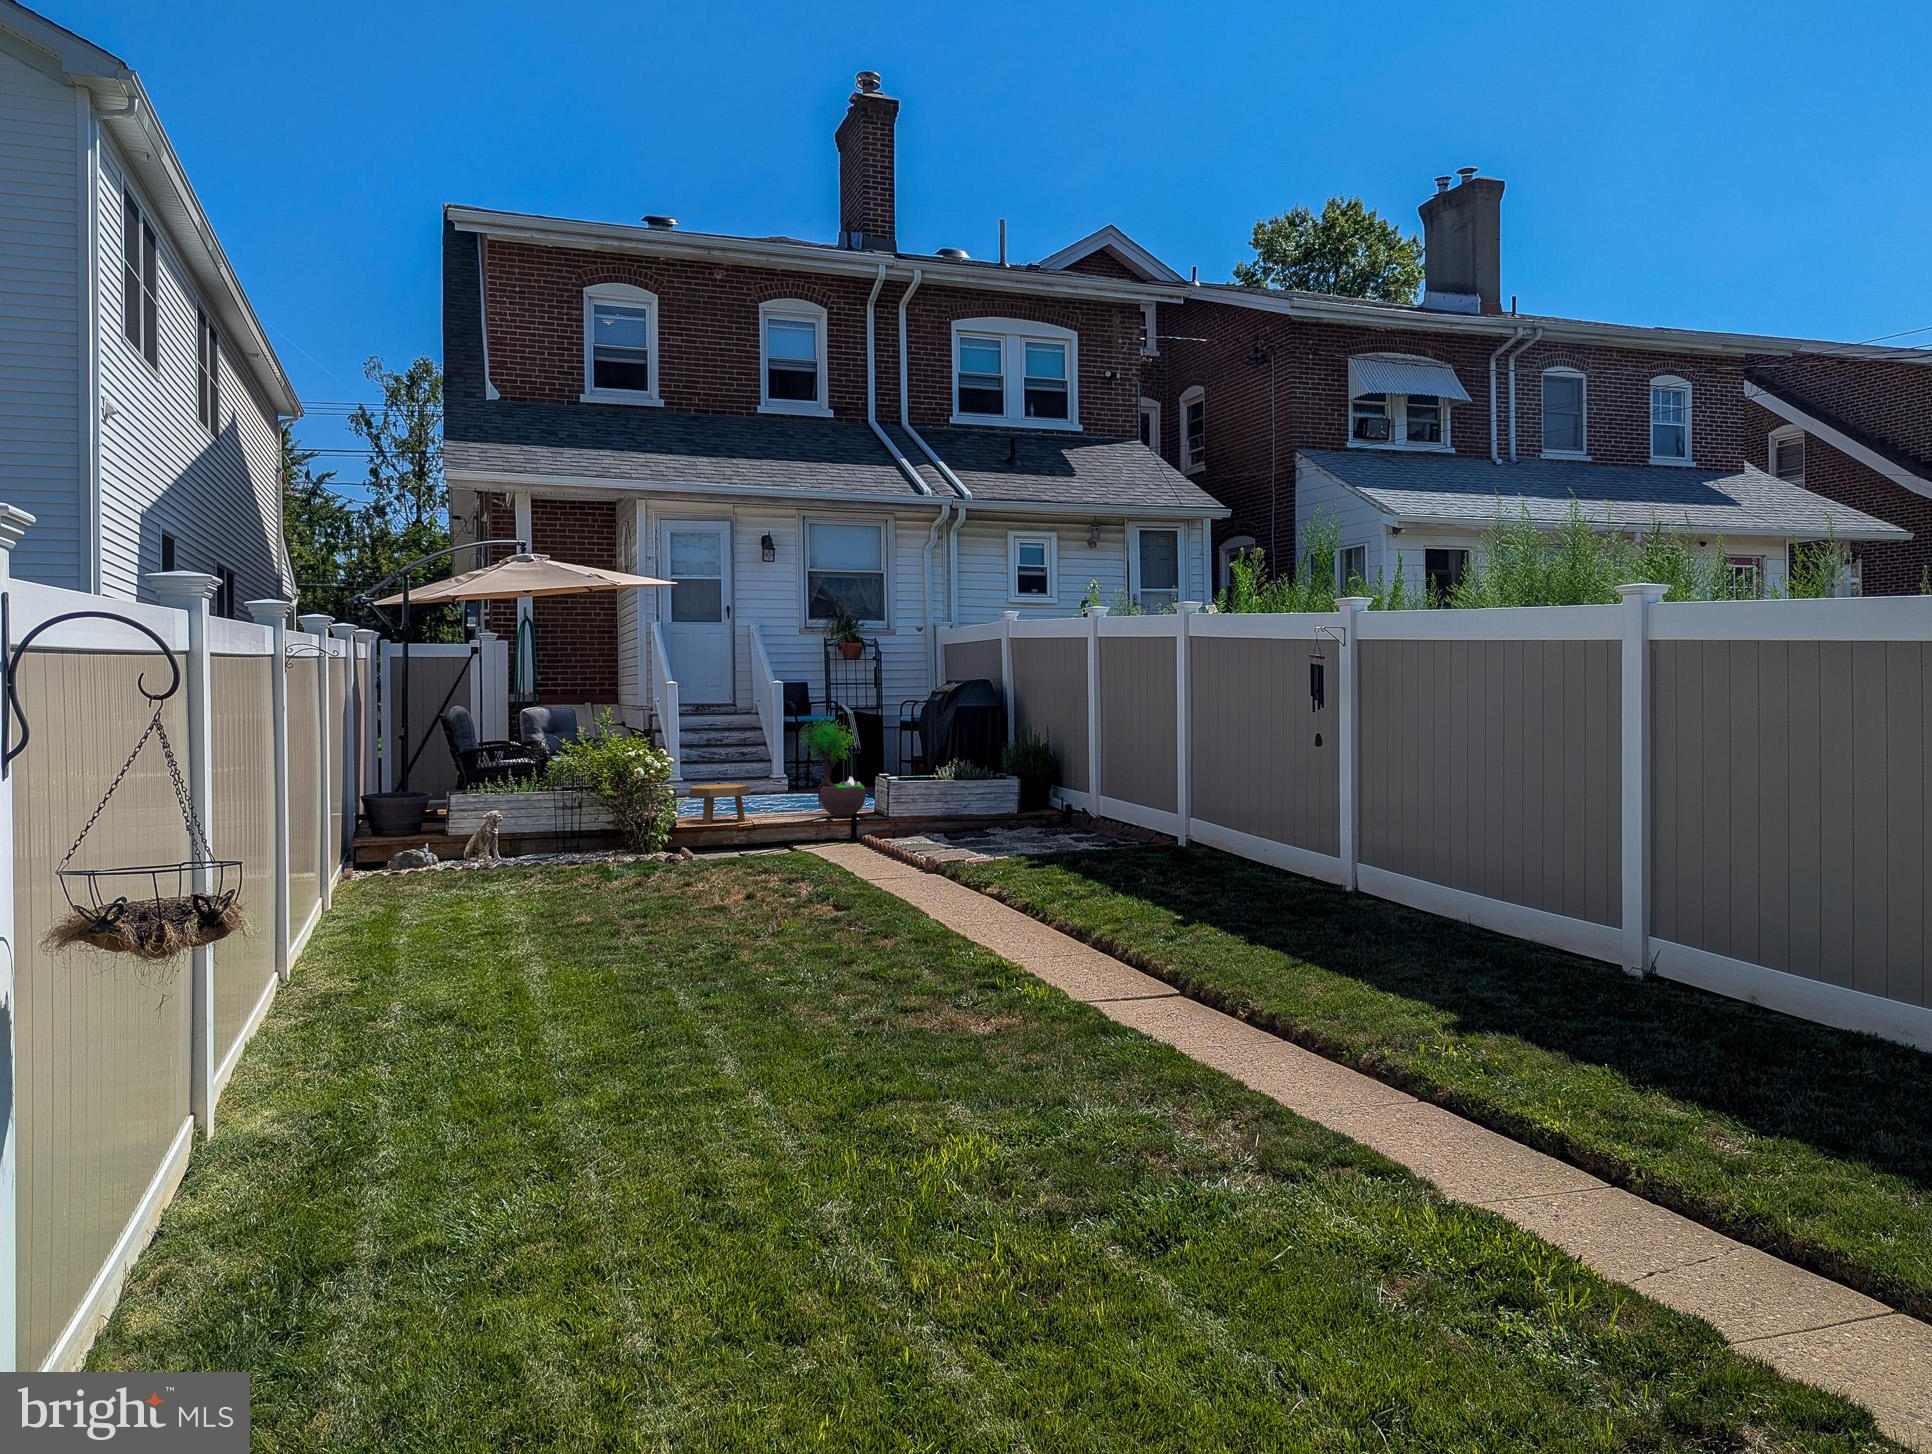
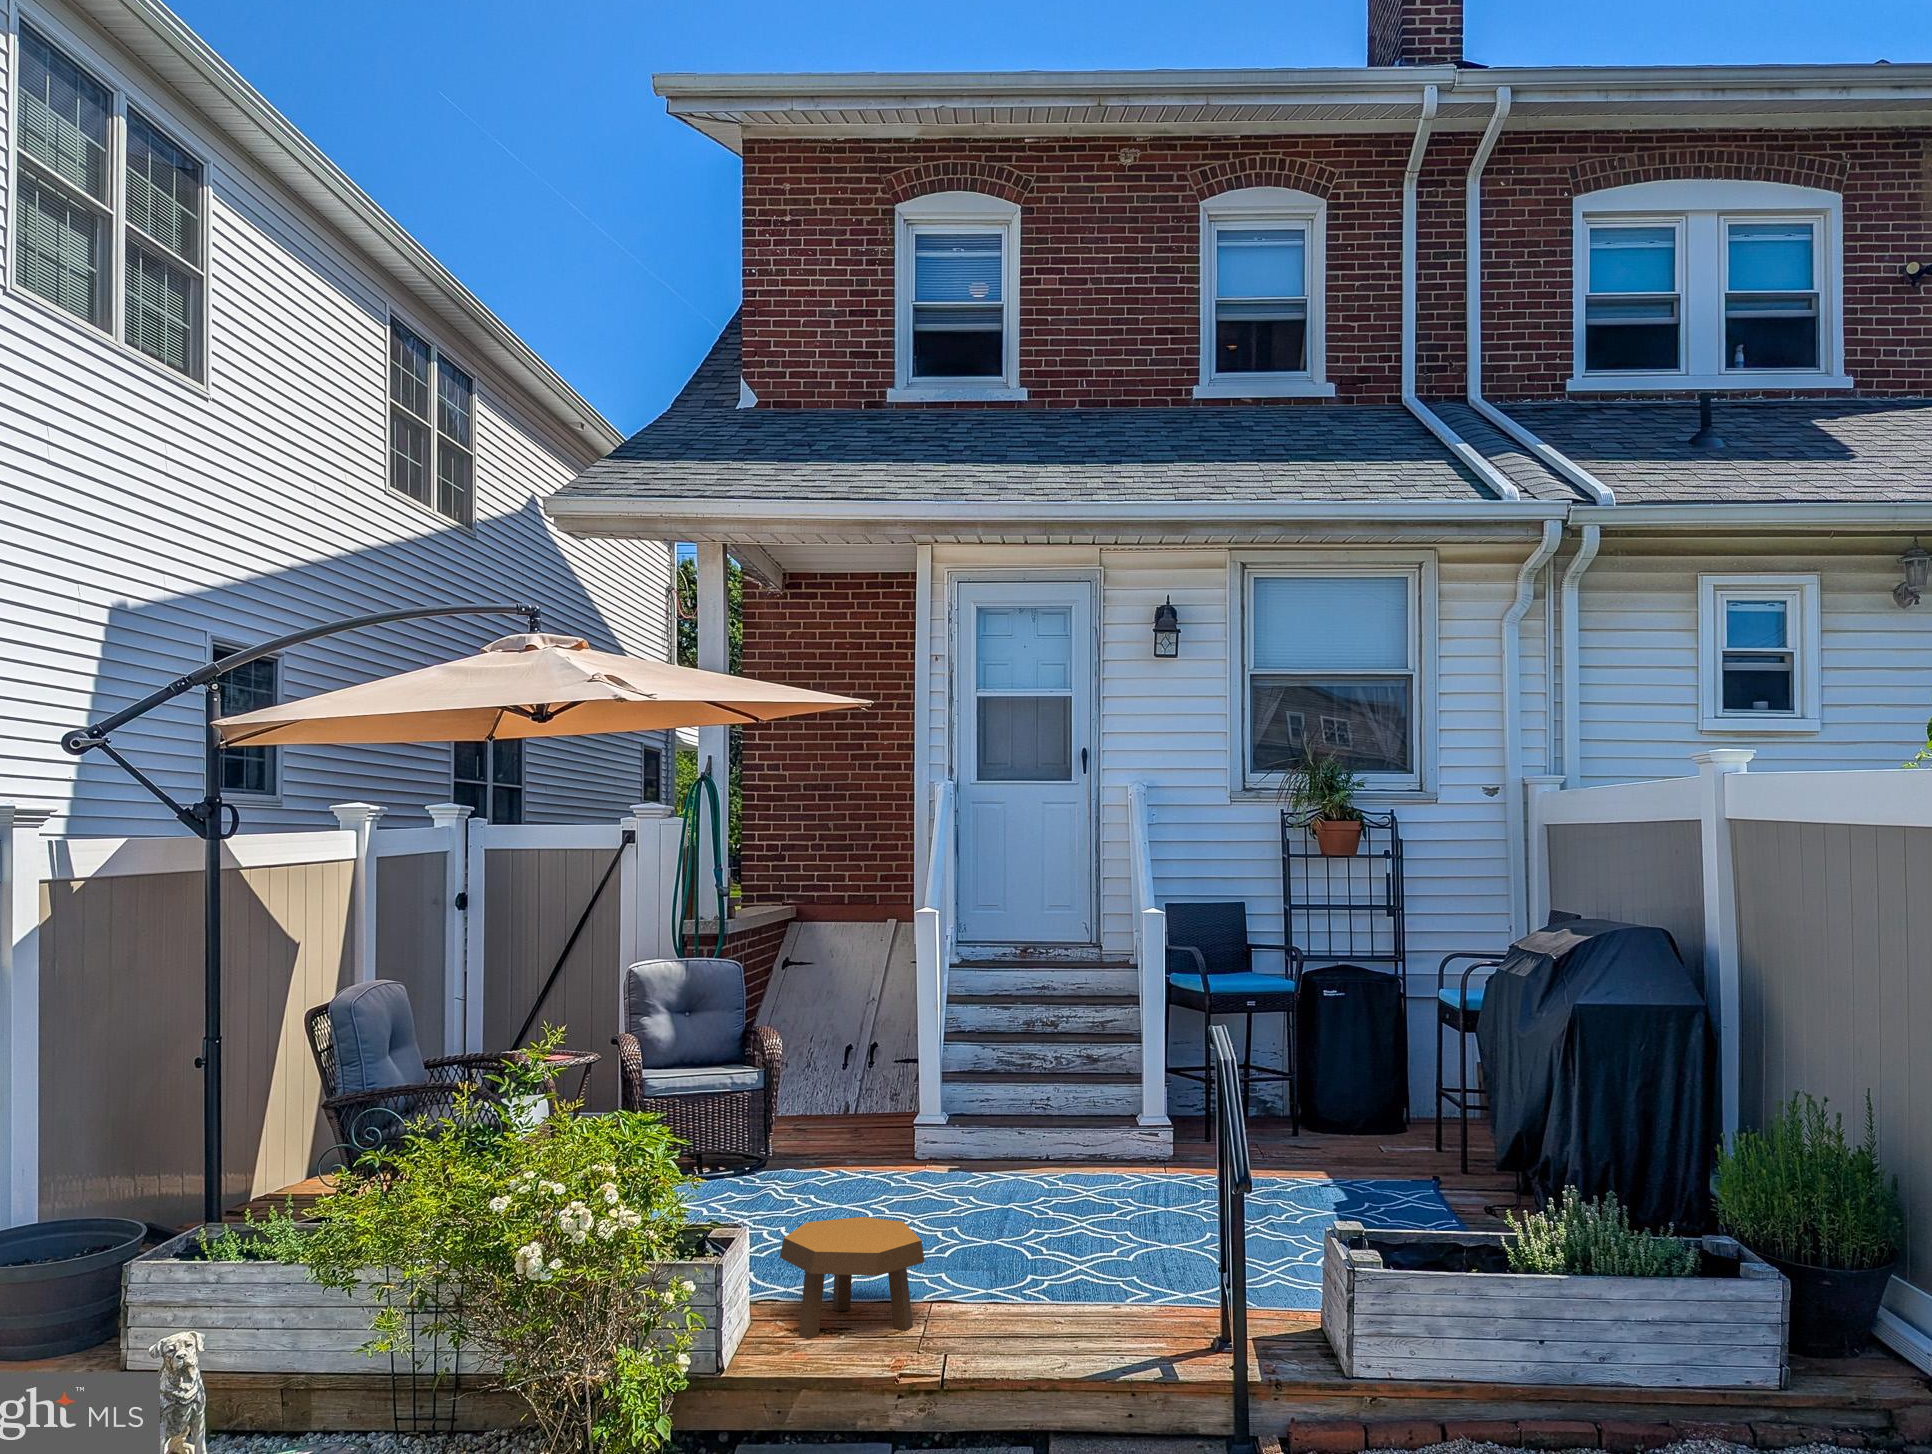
potted tree: present [800,716,866,817] -> none [1049,1067,1207,1348]

